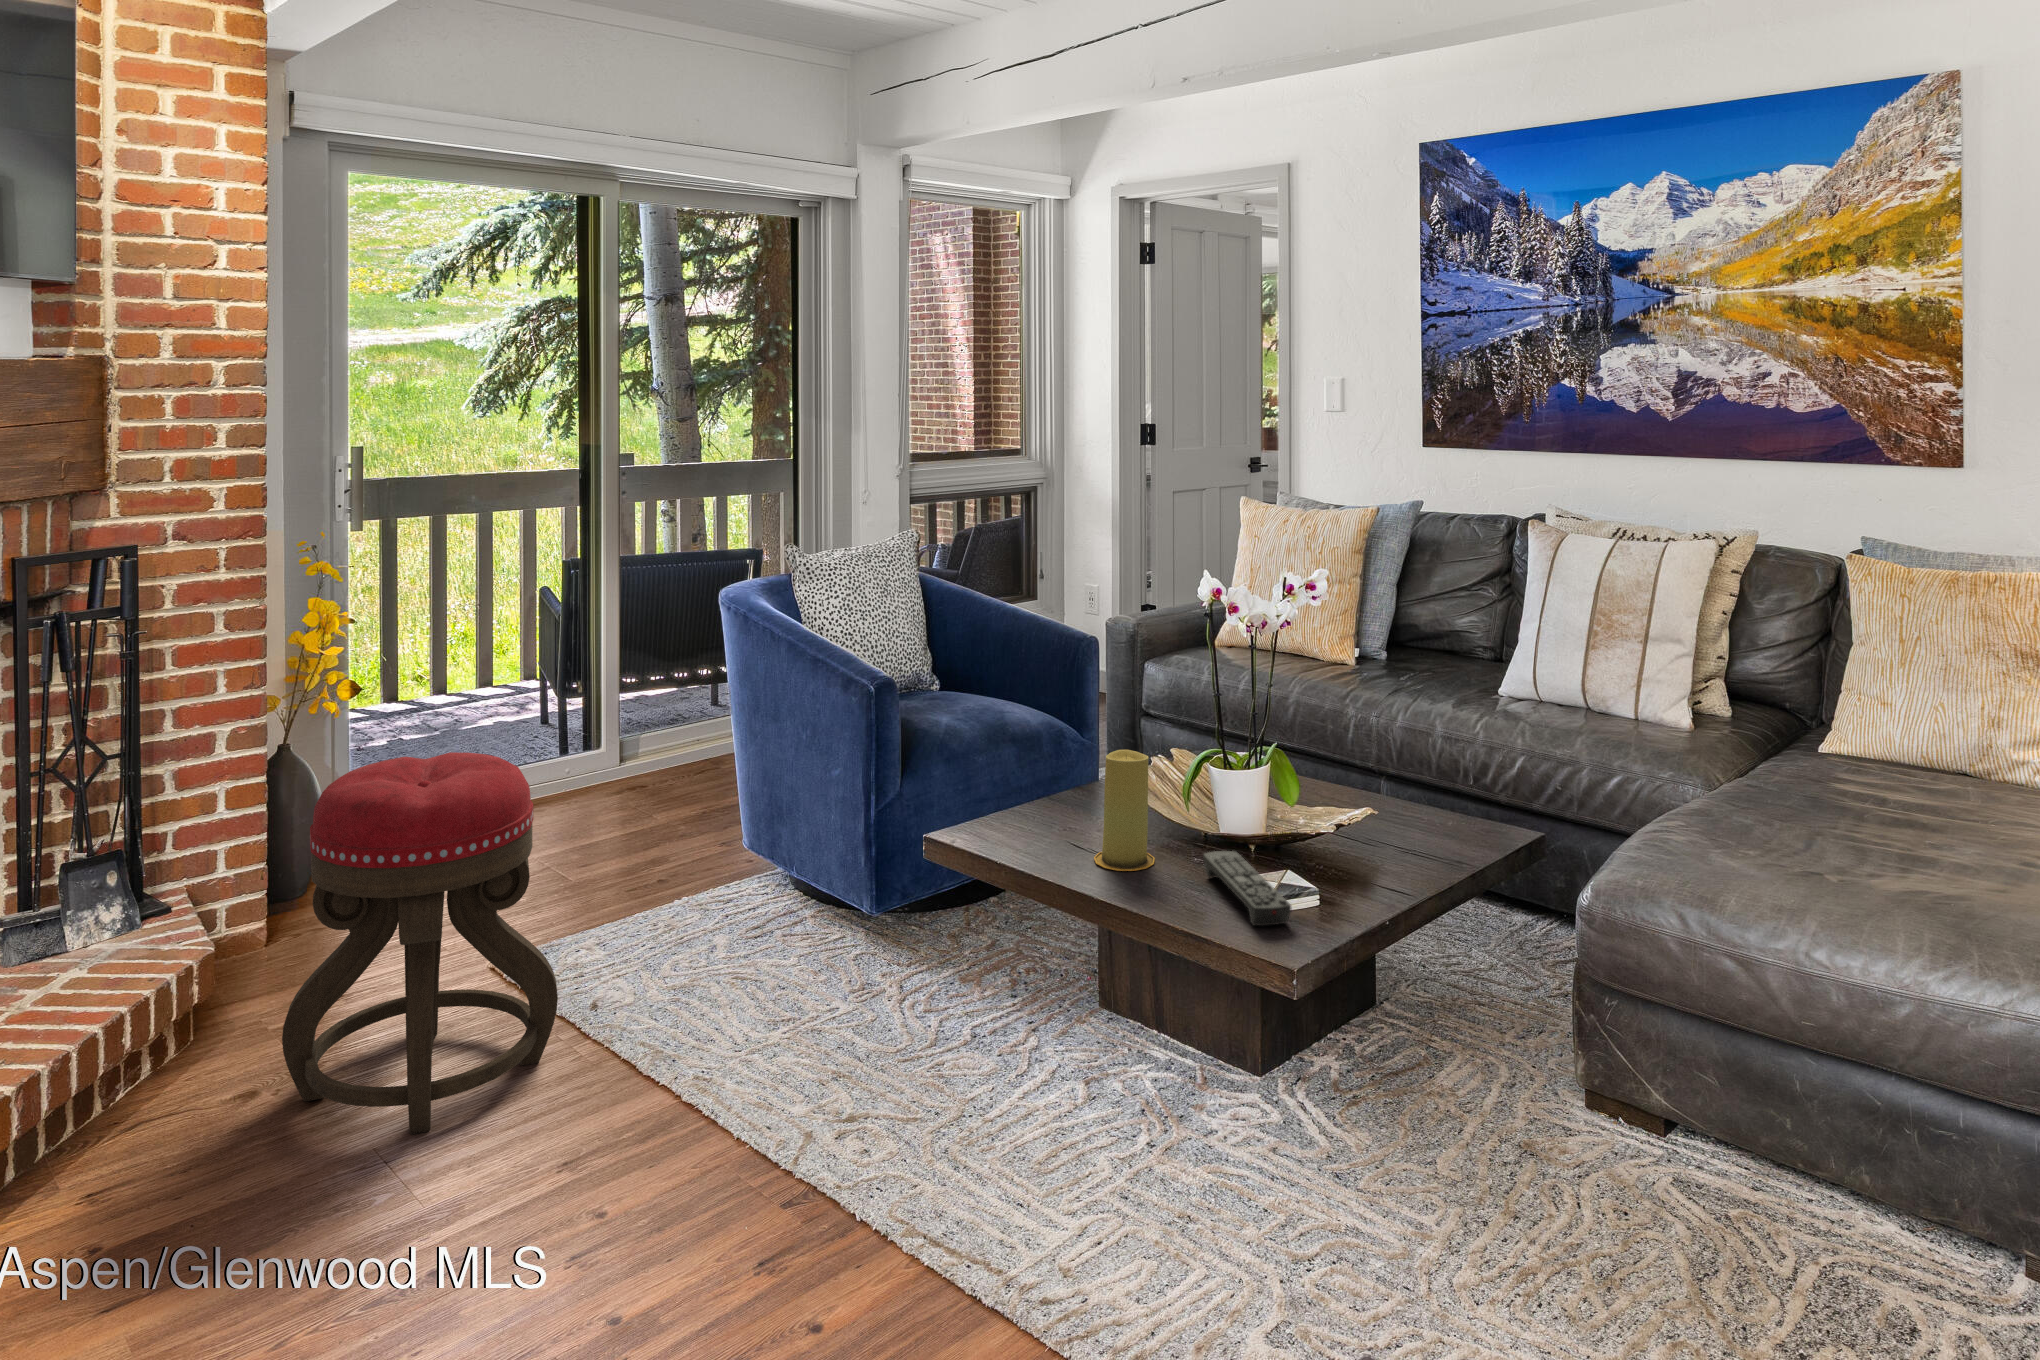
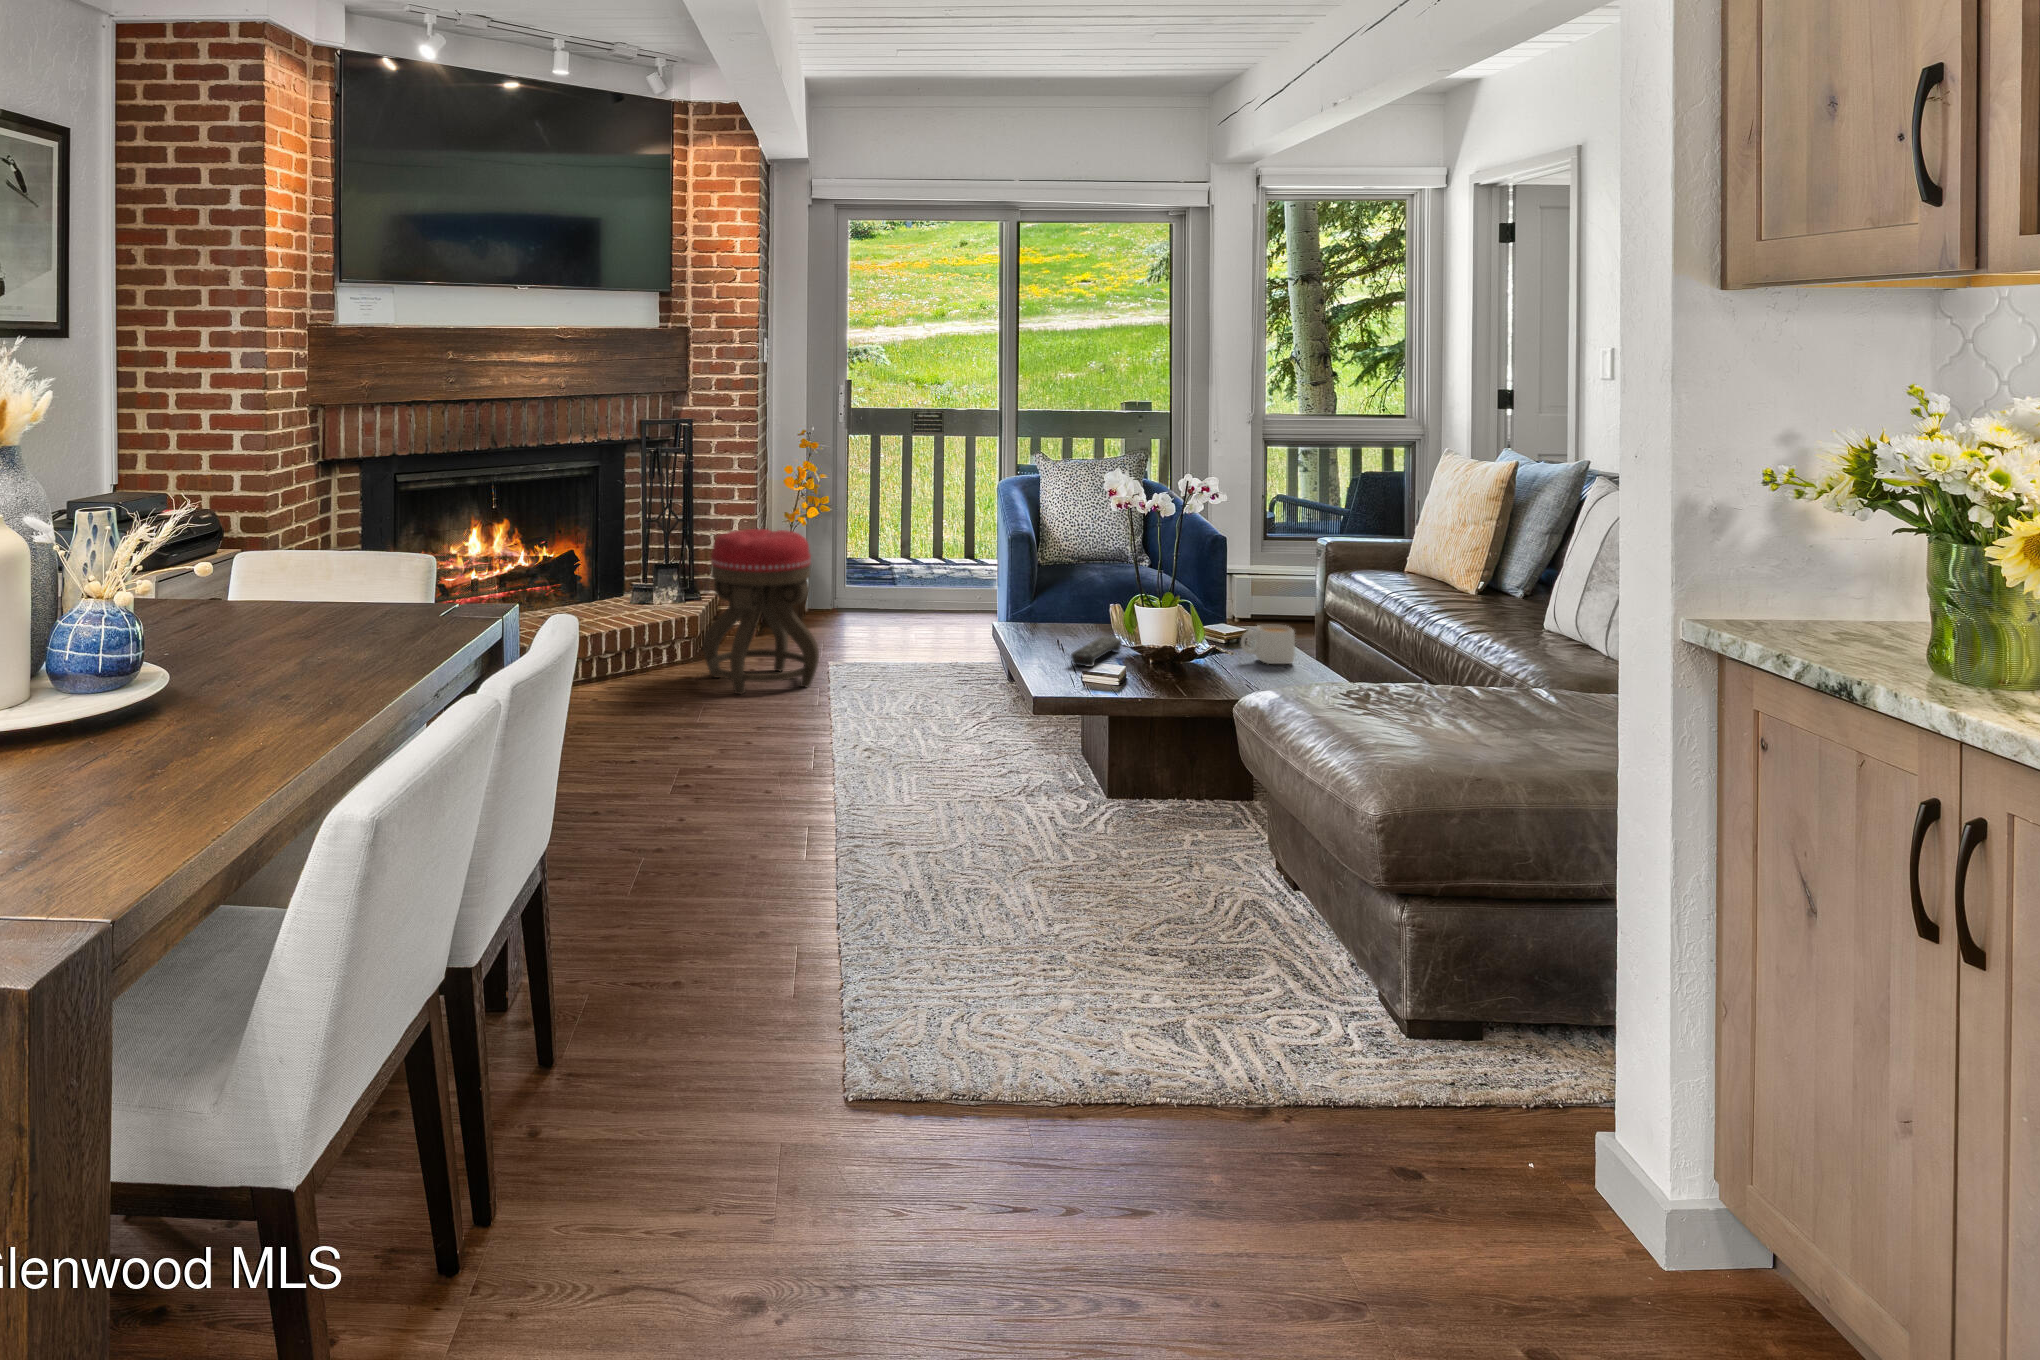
candle: present [1094,750,1155,871] -> none [1058,574,1095,642]
mug: none [1400,778,1461,843] -> present [1241,625,1295,664]

